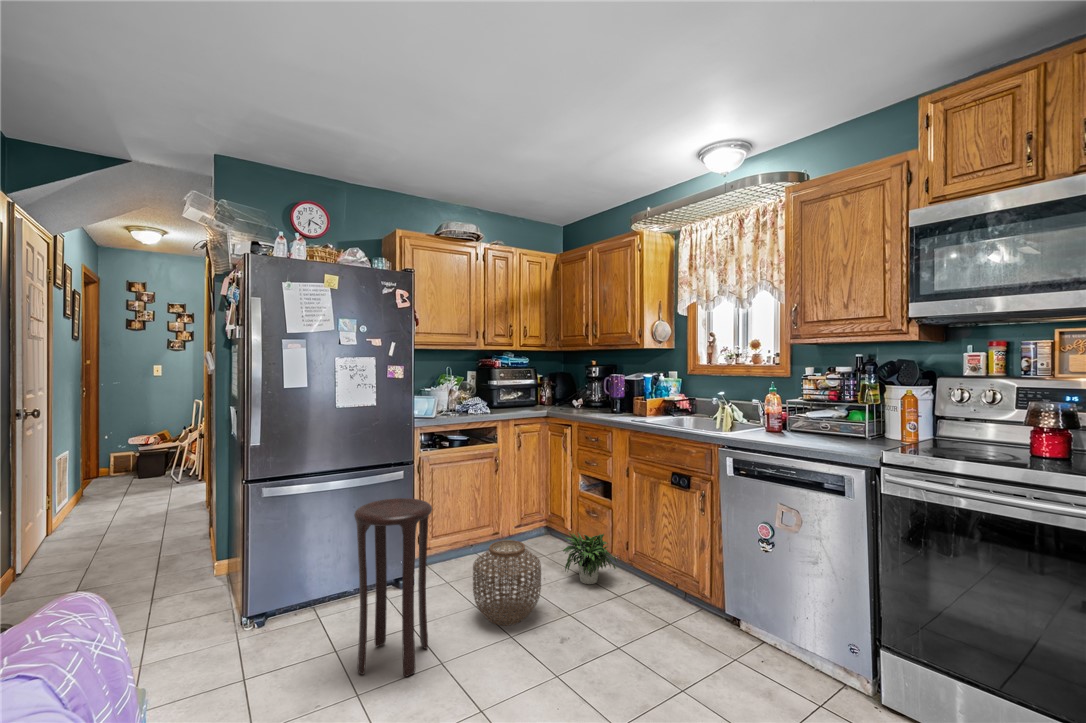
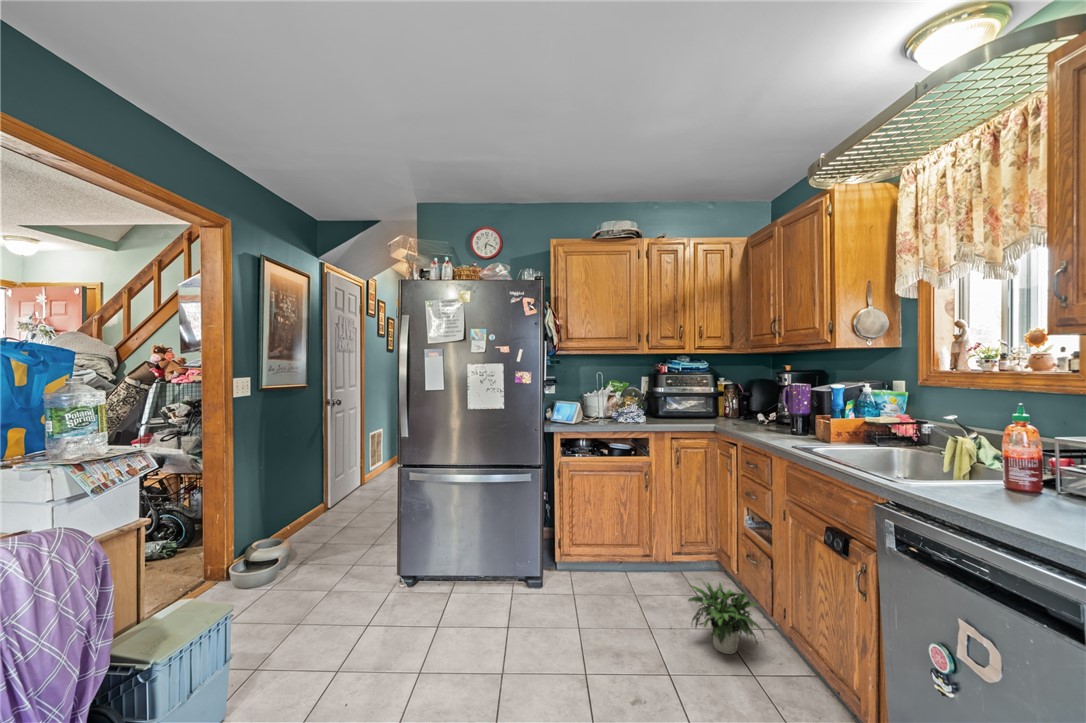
stool: present [354,498,432,677] -> none [419,505,495,691]
woven basket: present [473,540,541,626] -> none [556,571,634,674]

